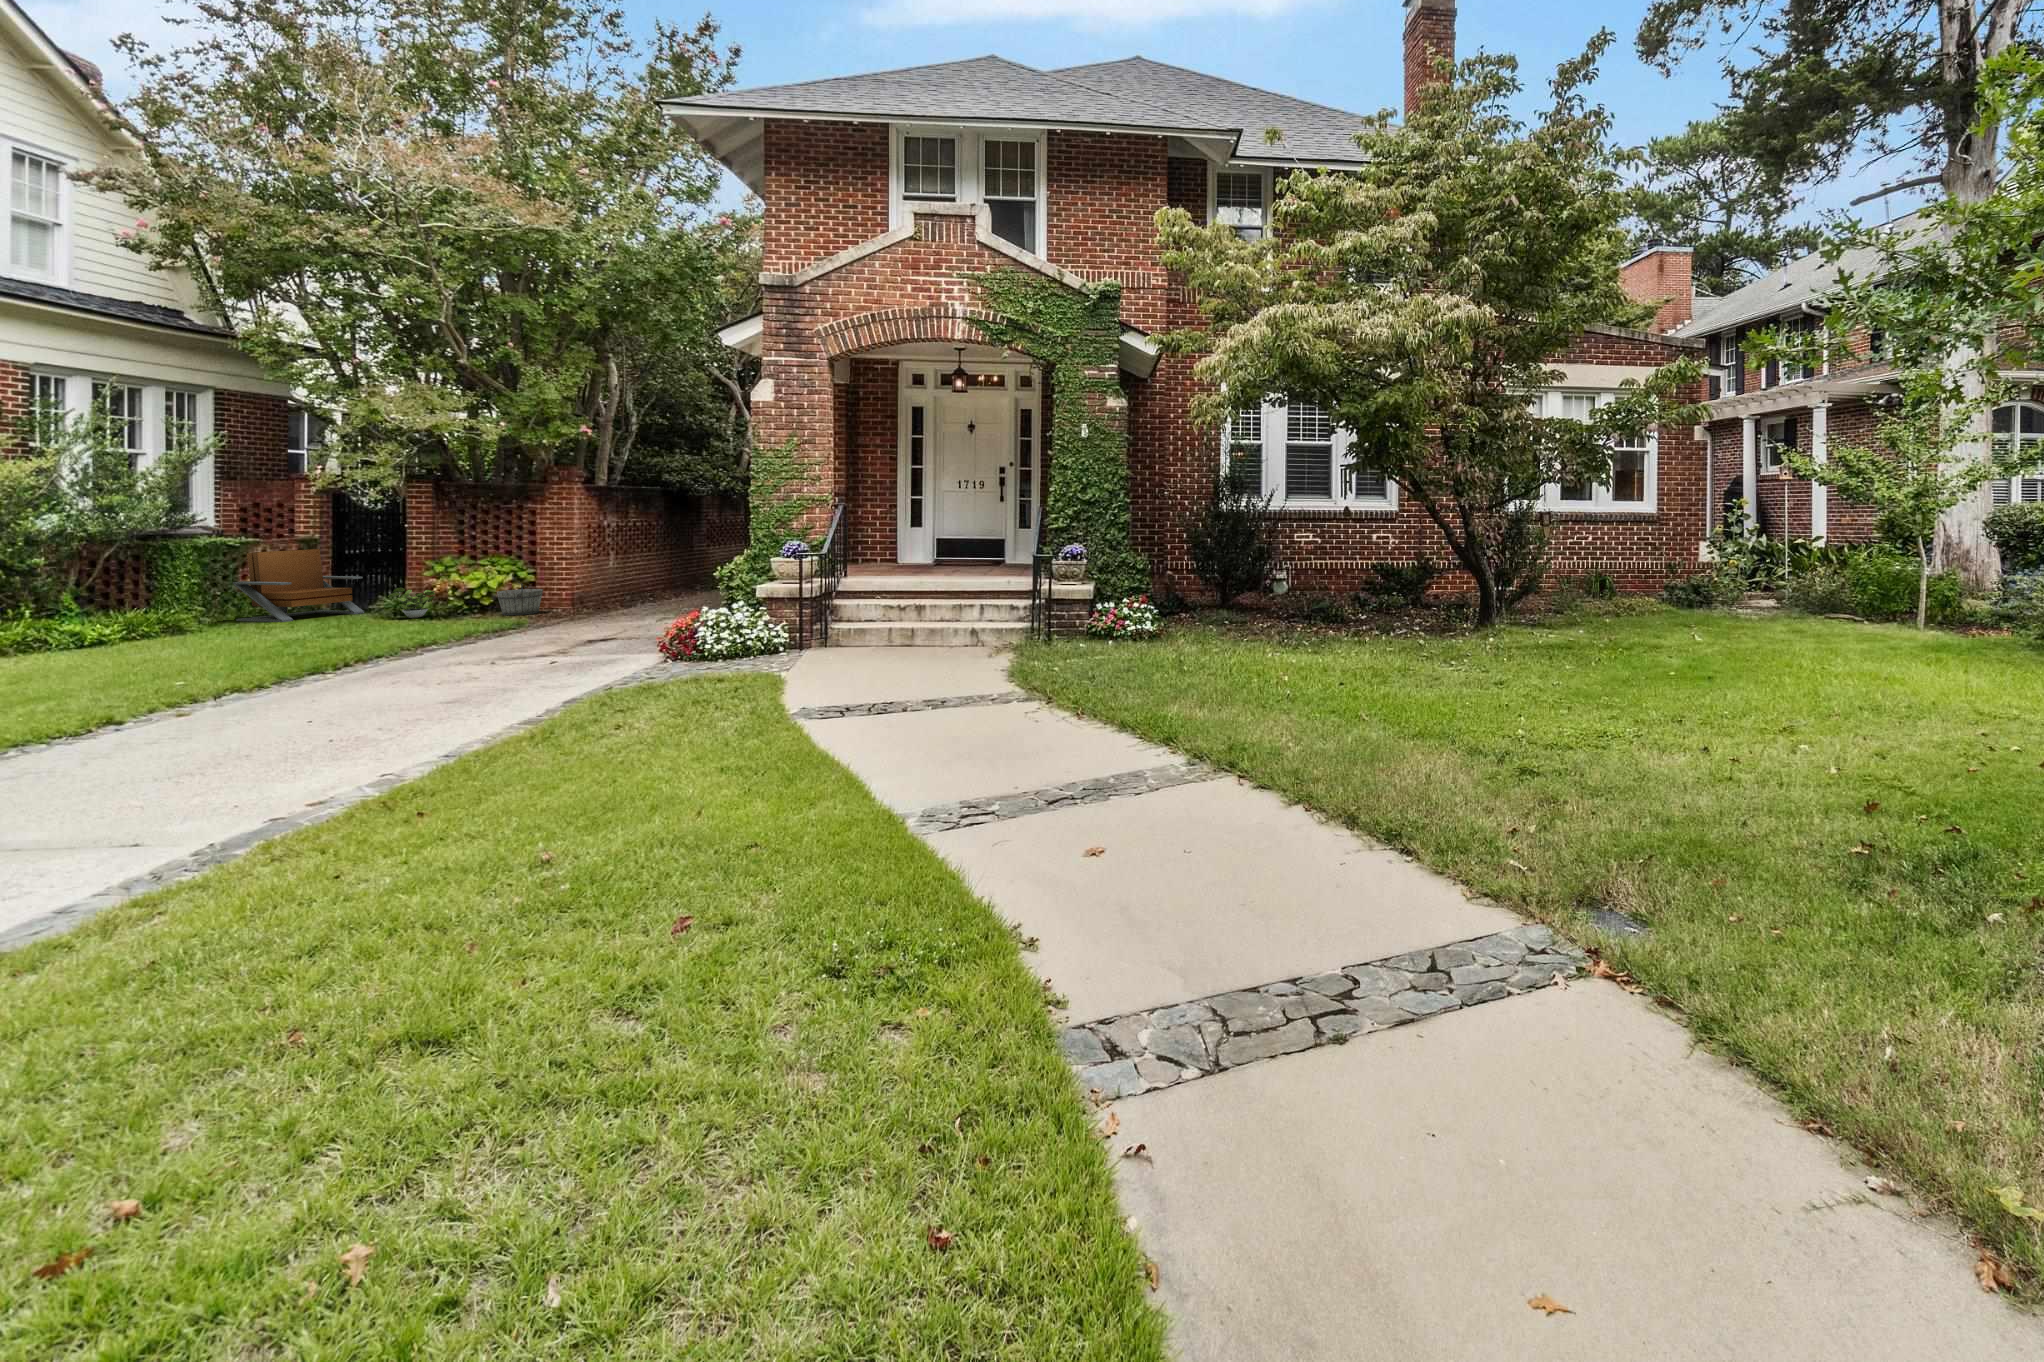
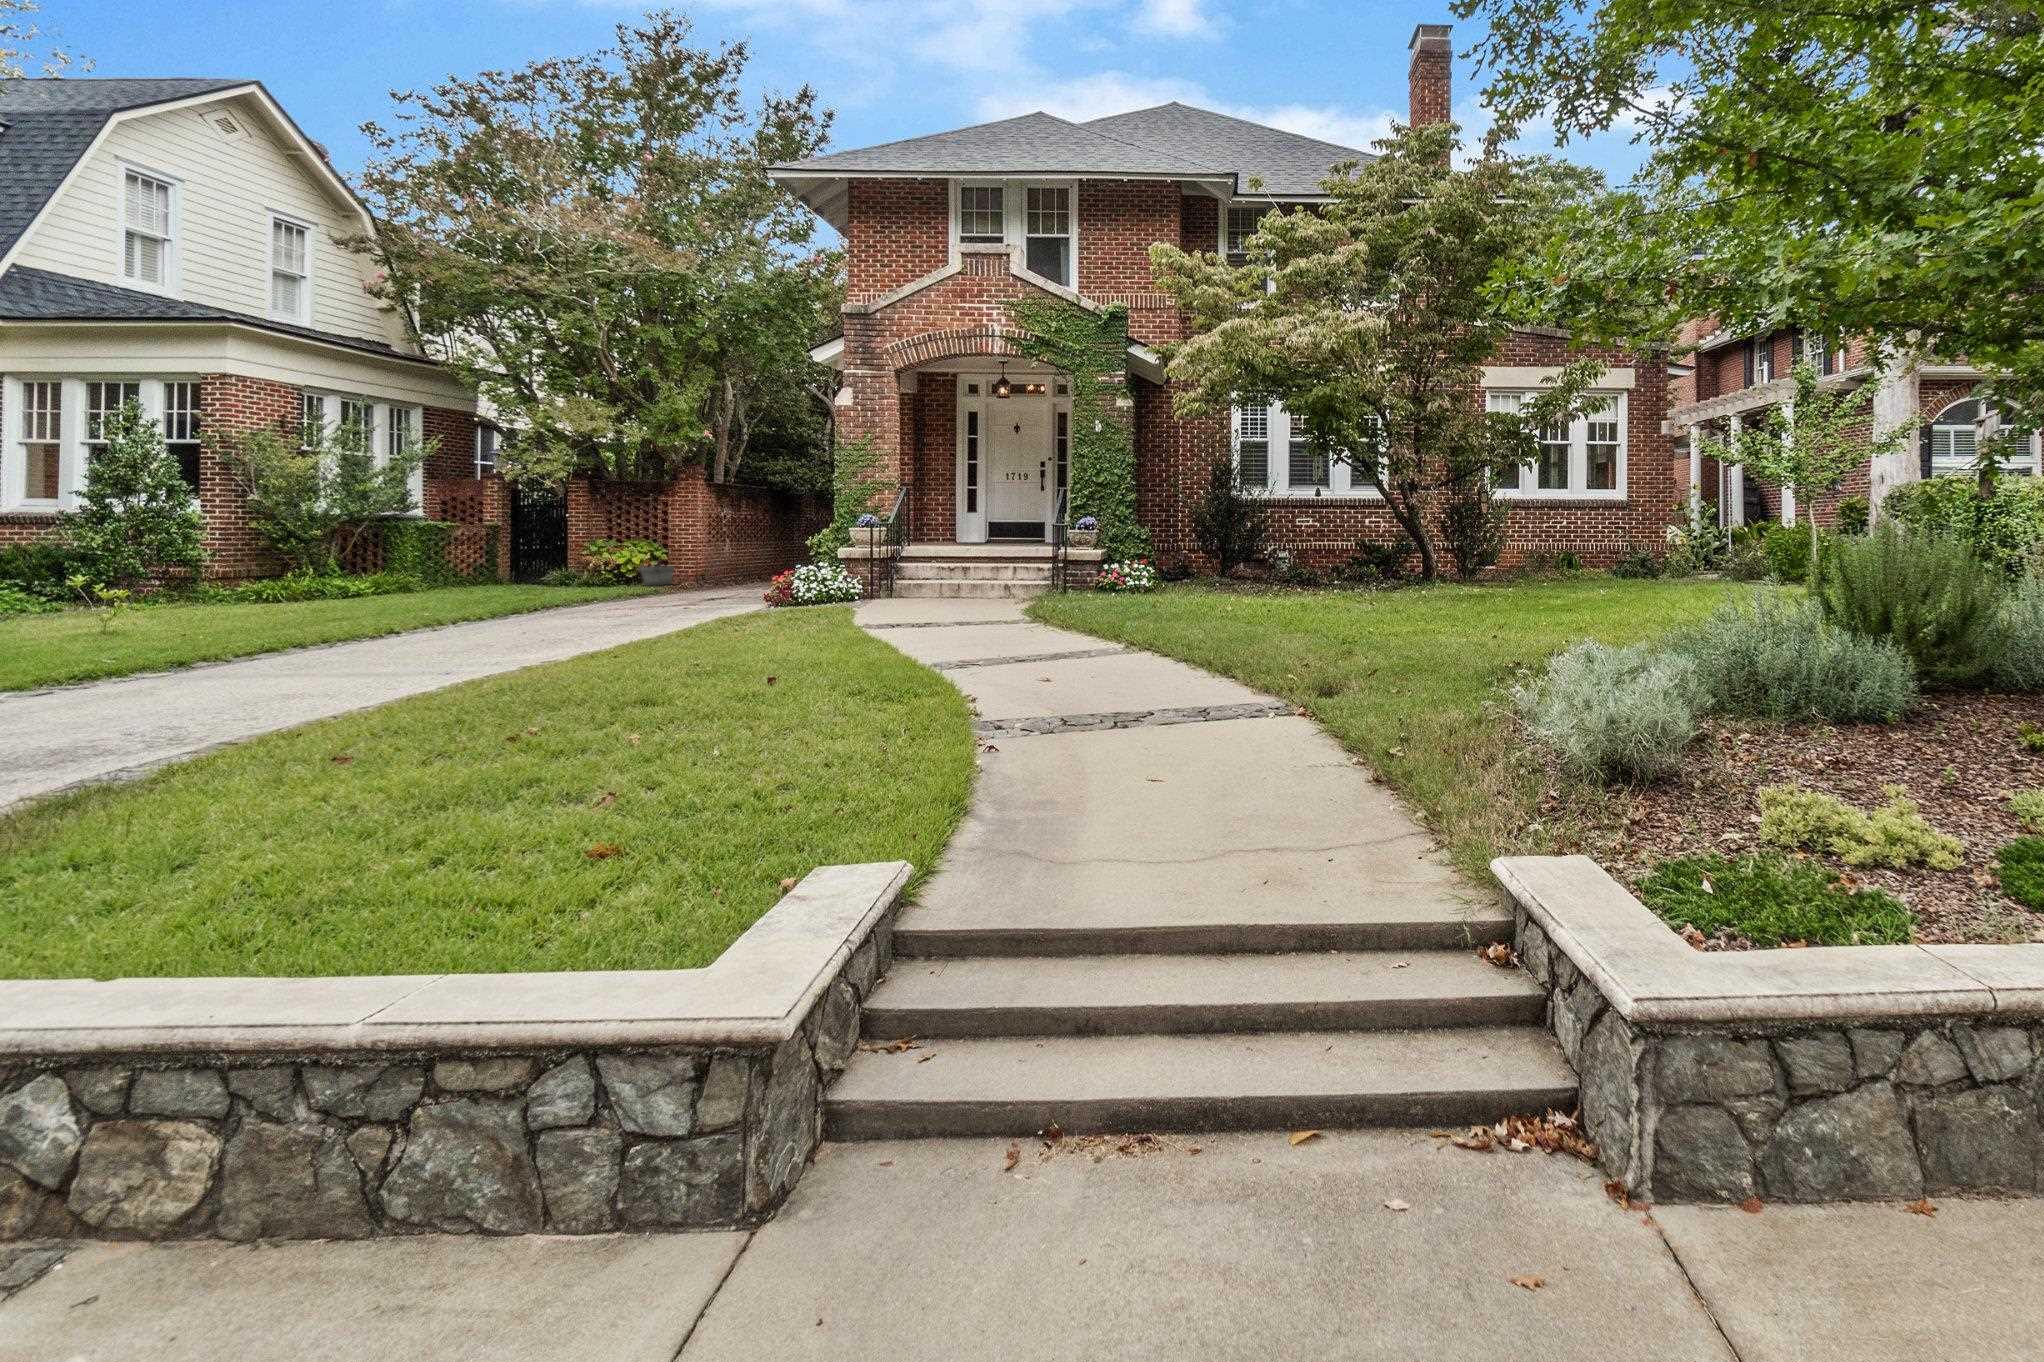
lounge chair: present [233,549,364,622] -> none [442,533,538,589]
potted plant: present [388,588,435,618] -> none [557,562,593,587]

